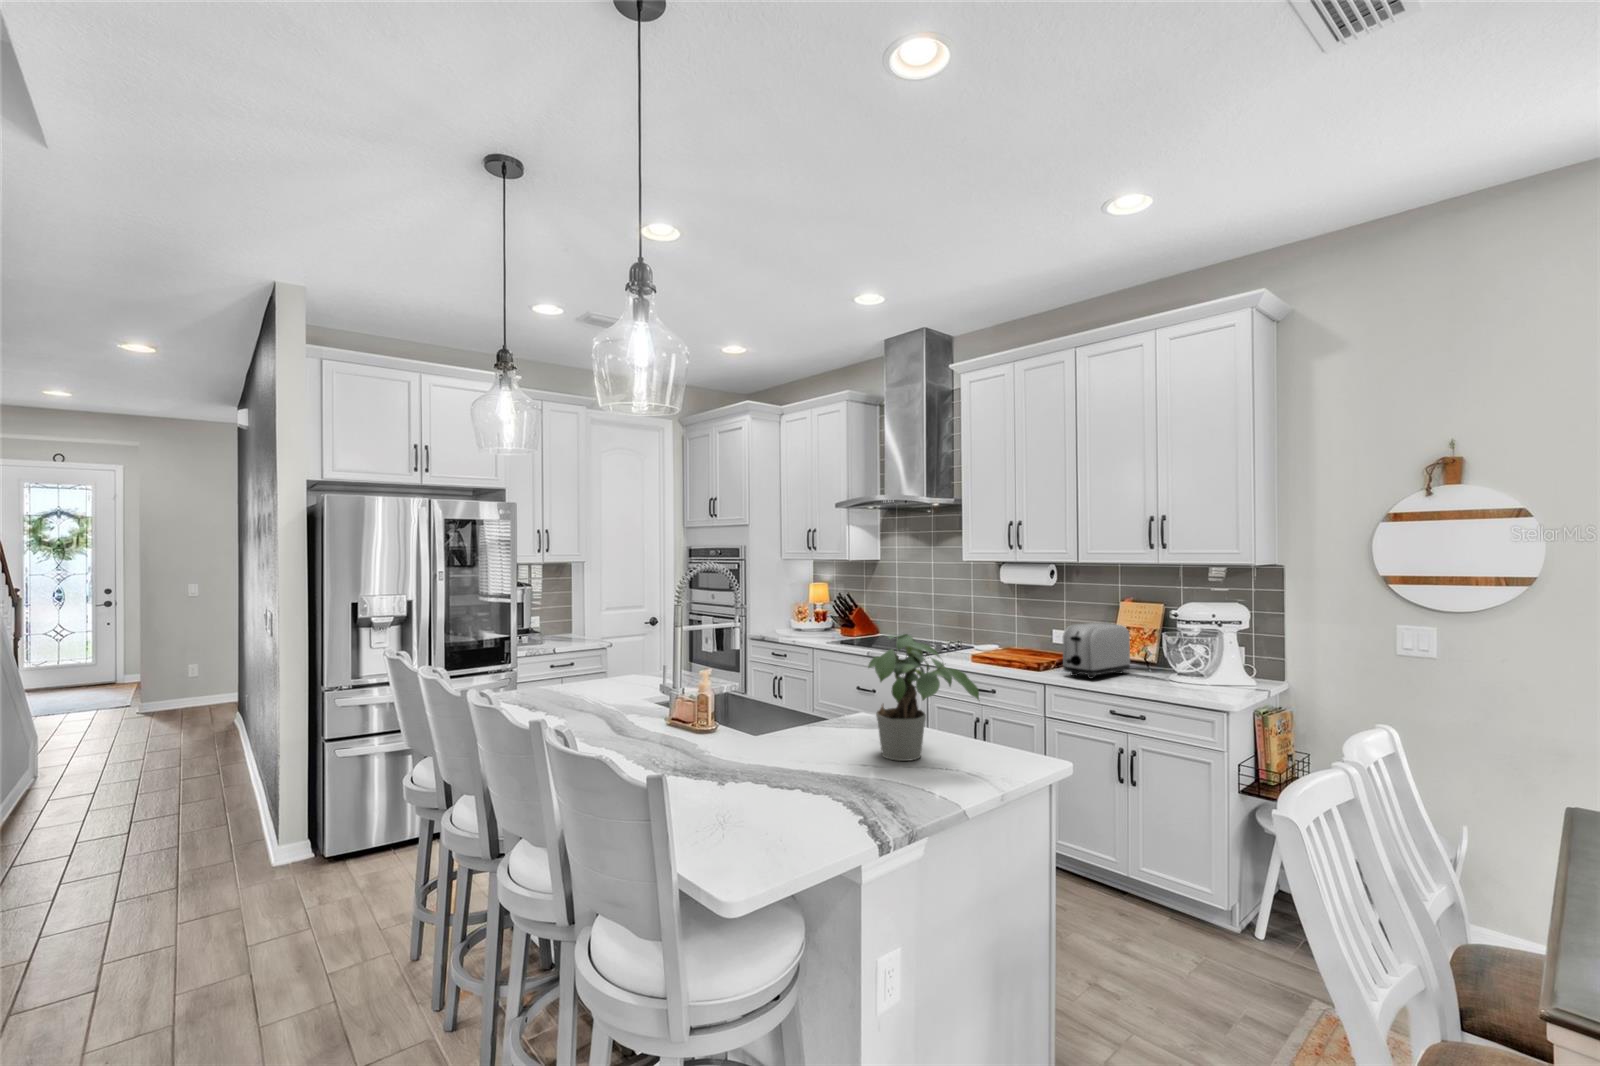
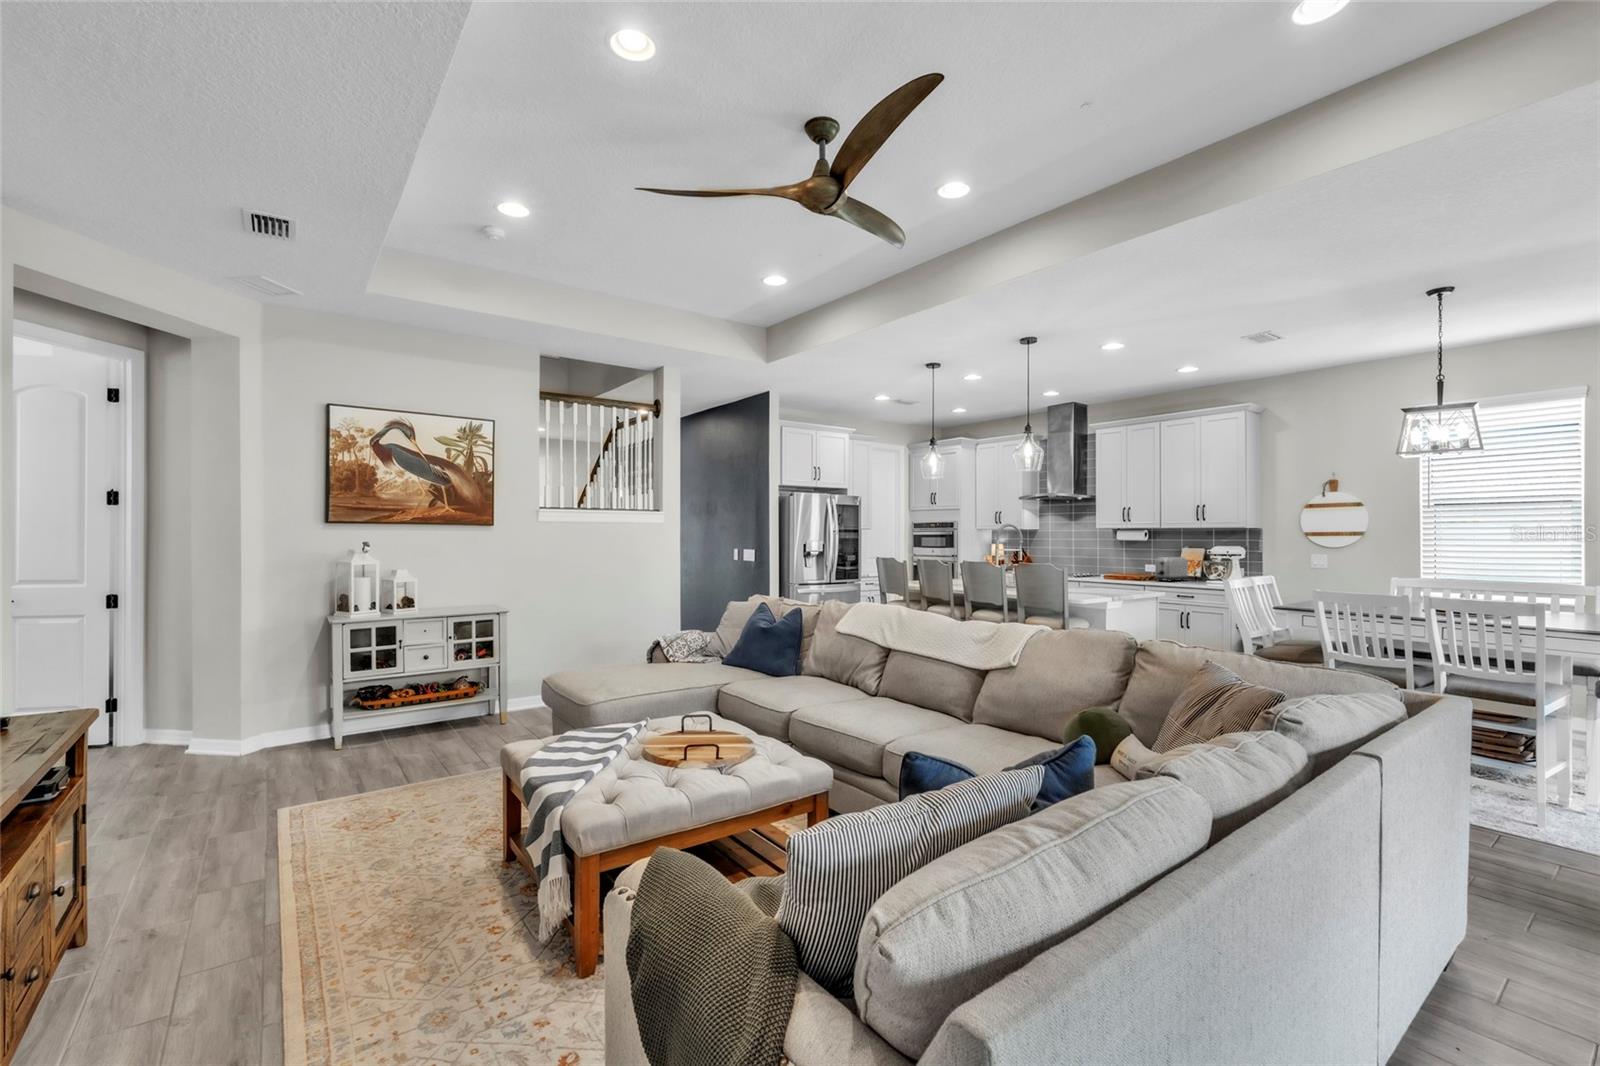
potted plant: present [868,634,979,761] -> none [1099,547,1140,590]

